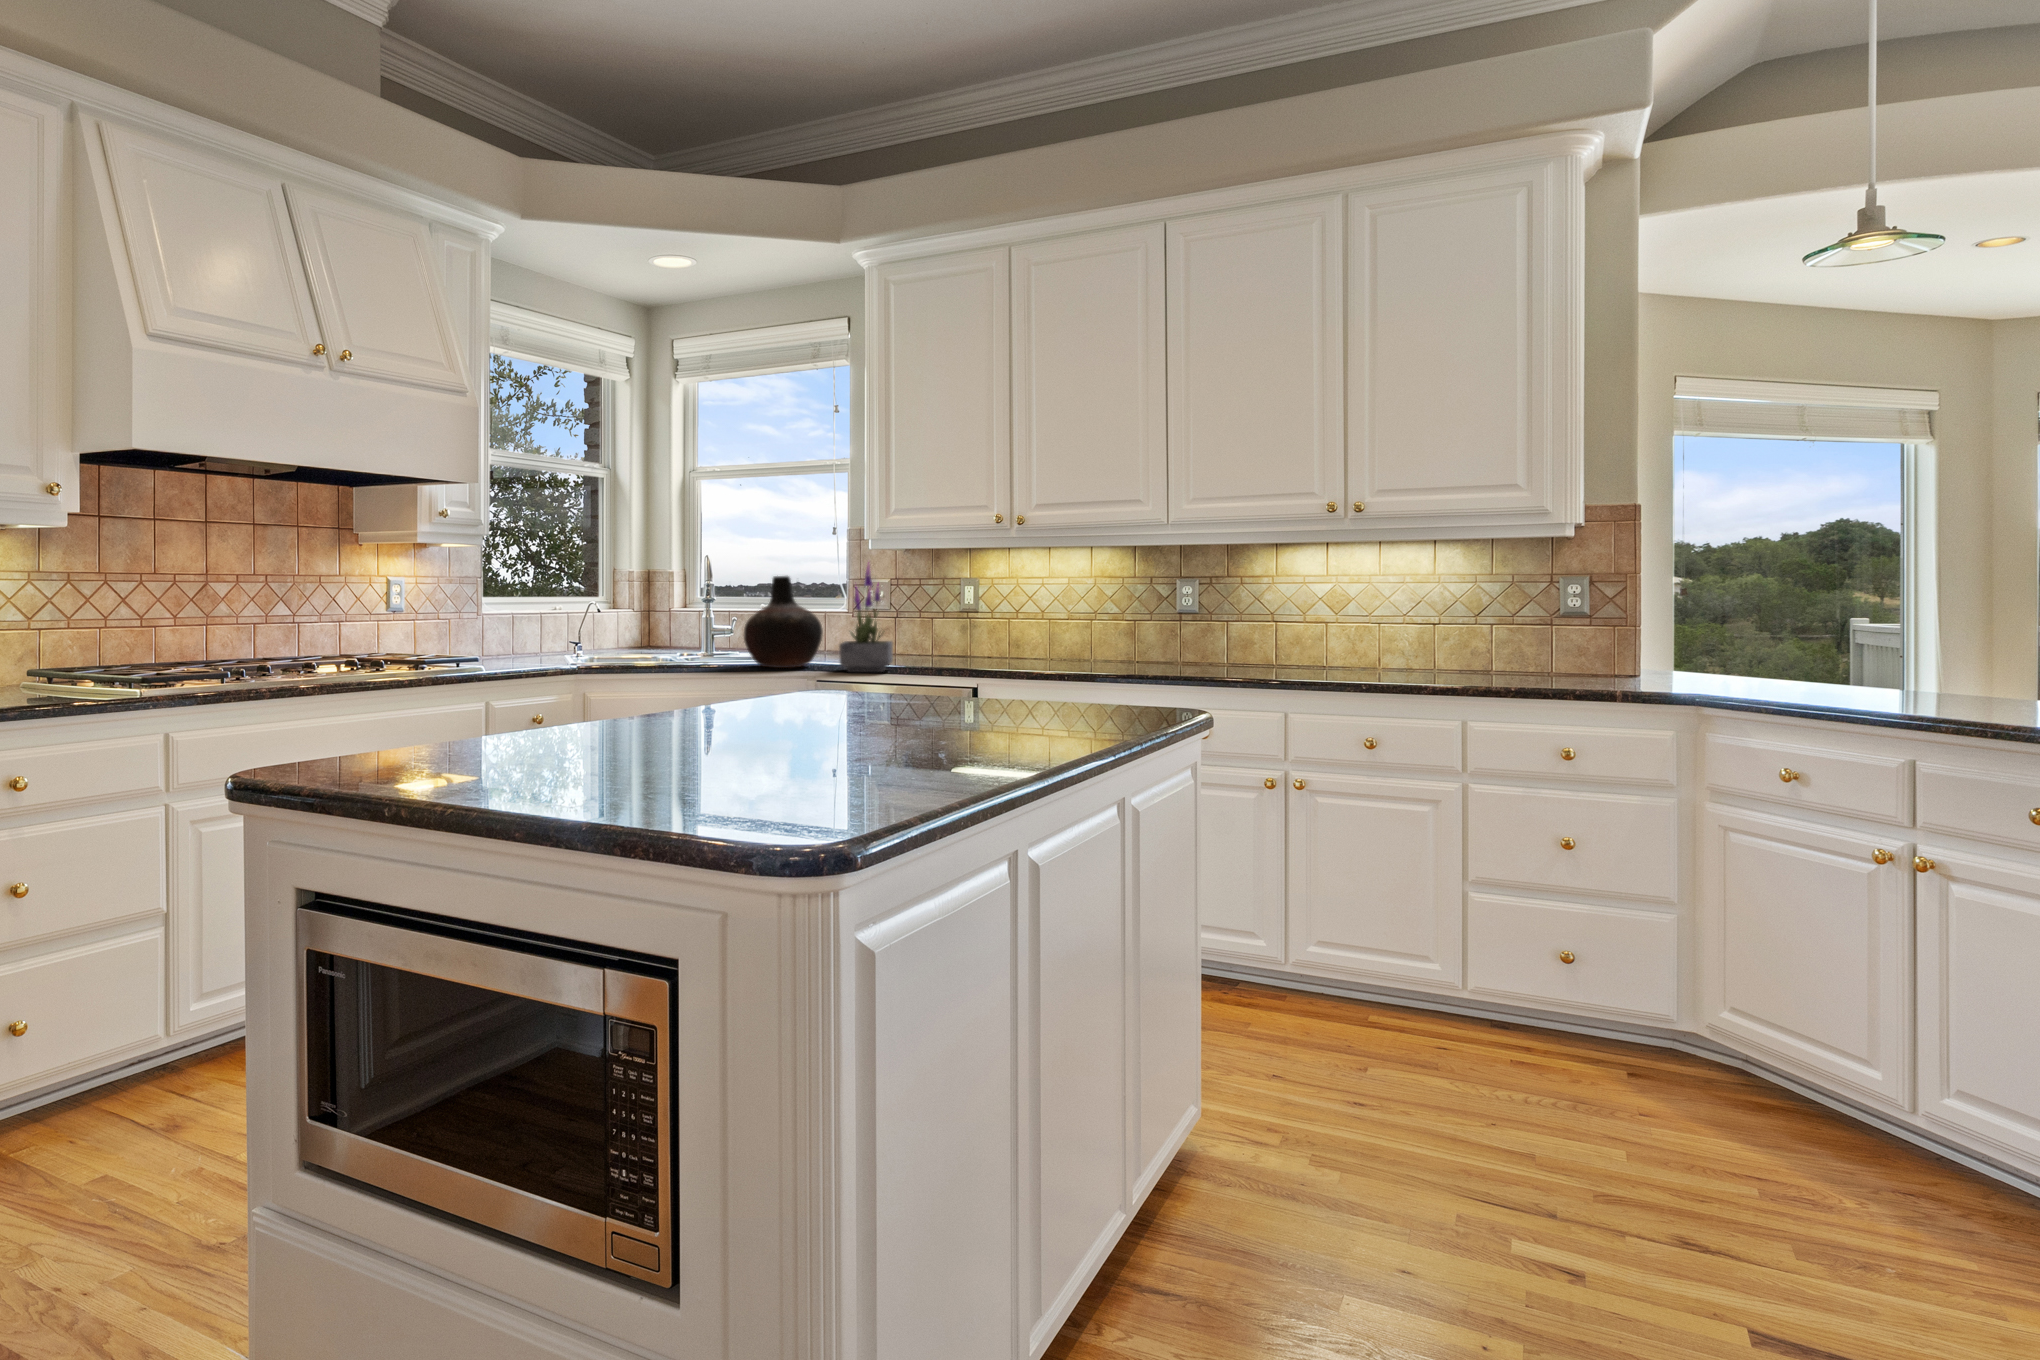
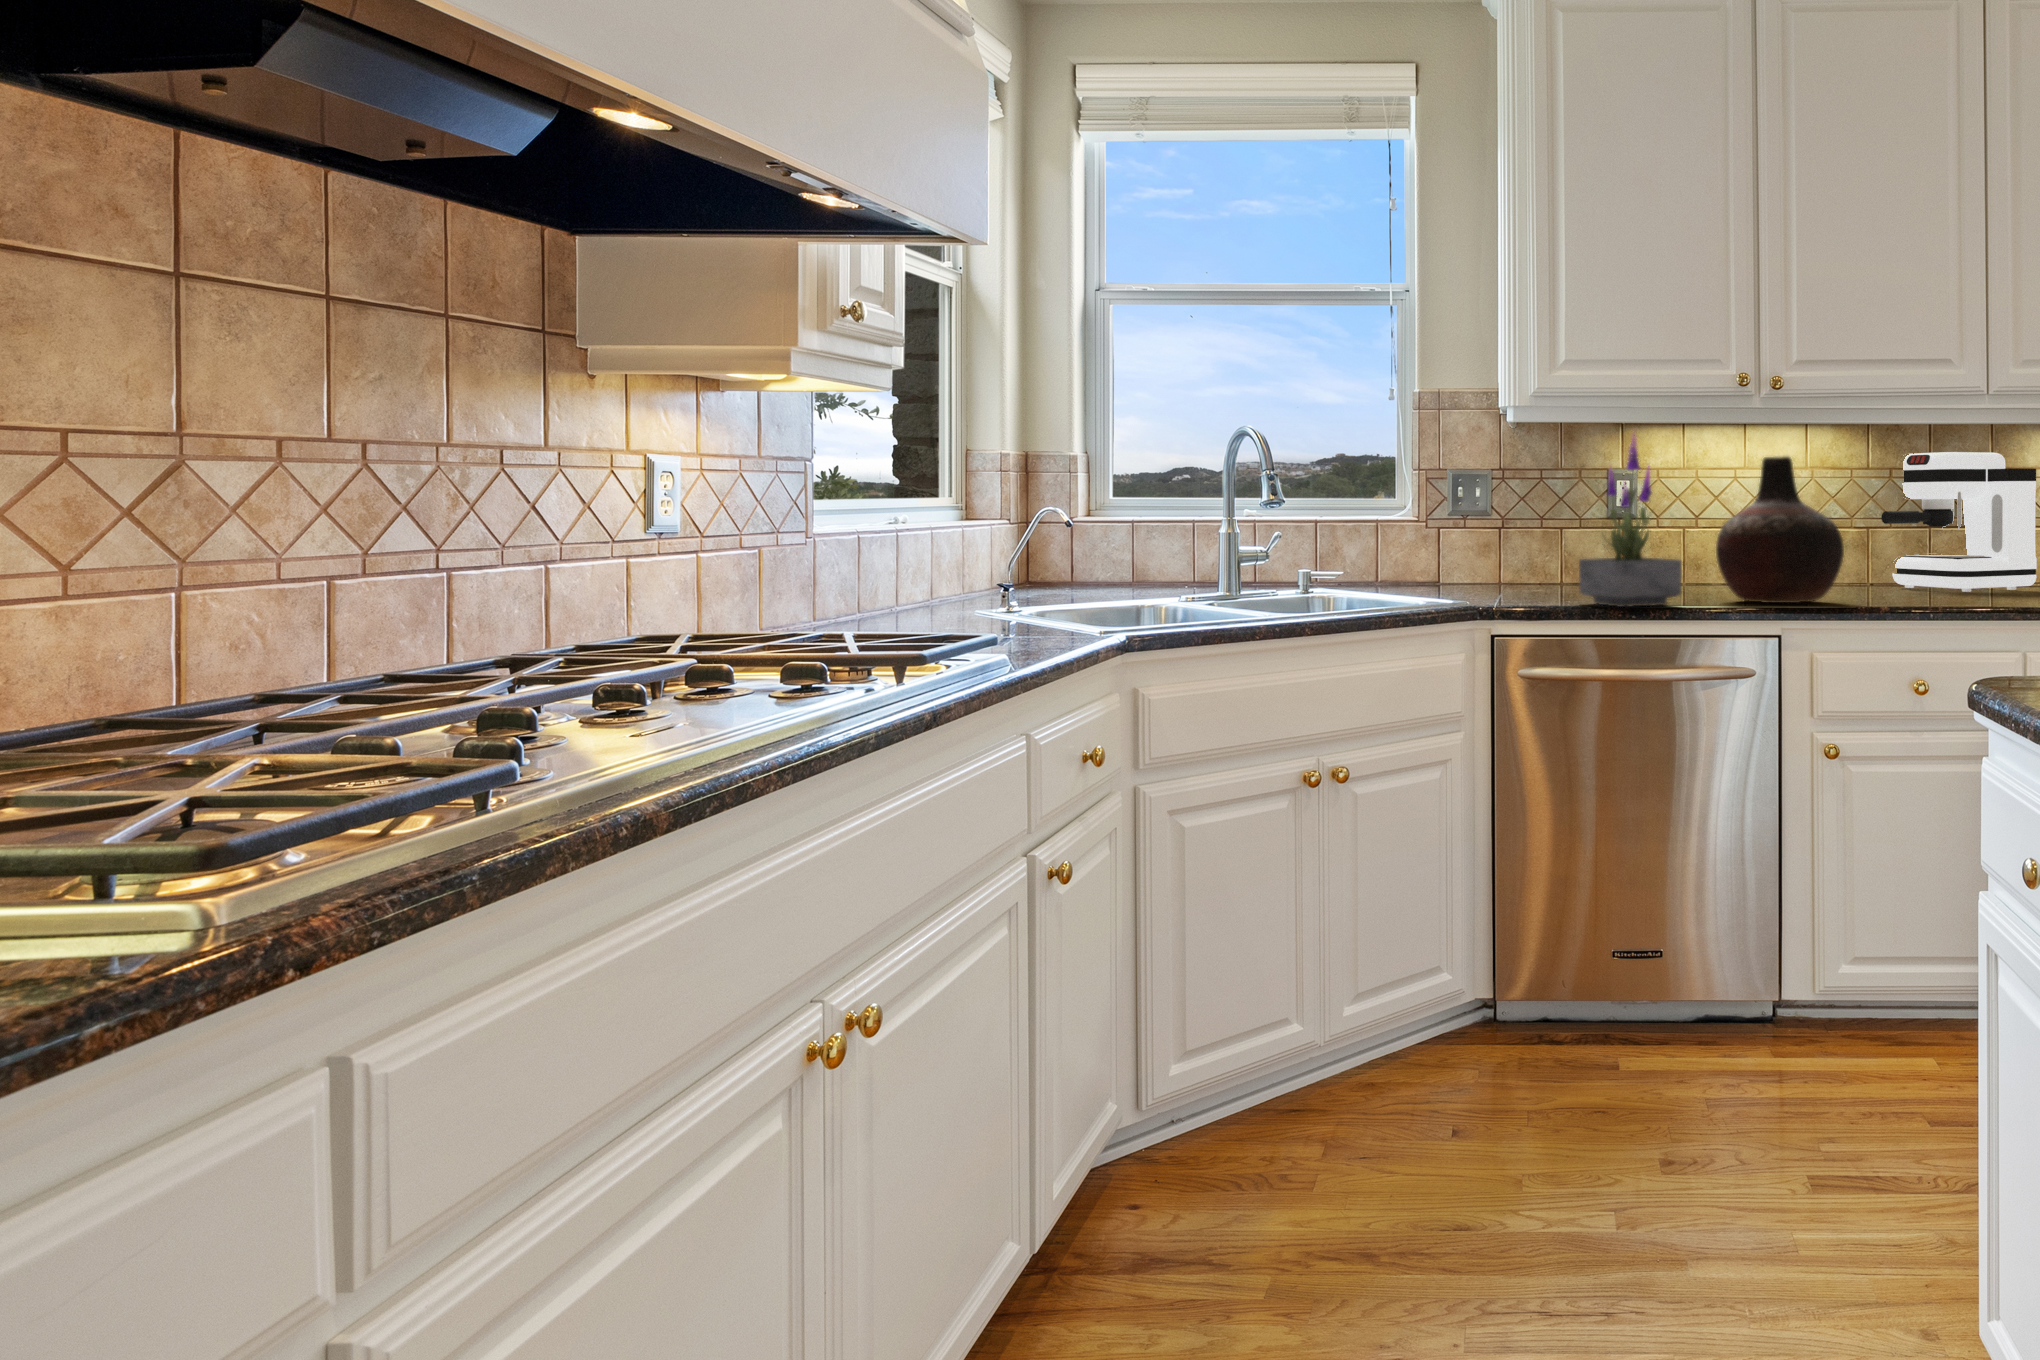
coffee maker: none [1134,565,1248,670] -> present [1881,452,2037,592]
vase: present [744,576,823,668] -> present [1716,456,1844,603]

